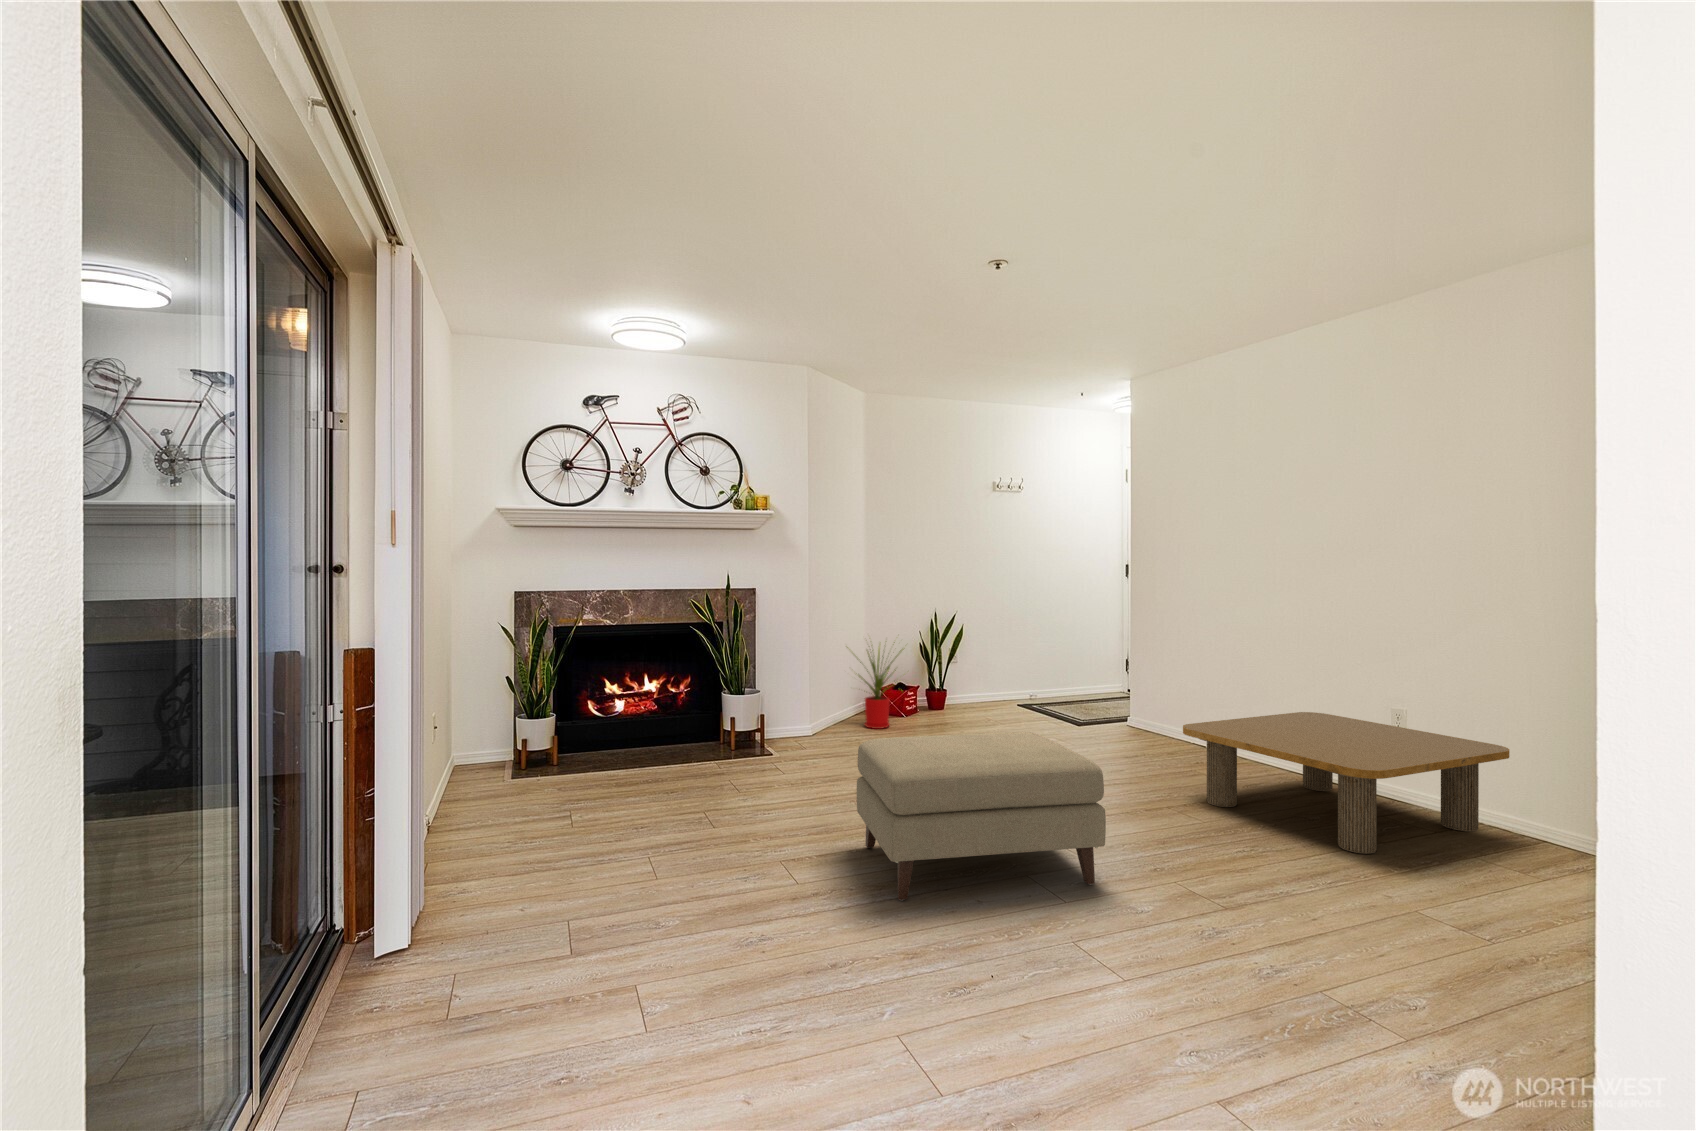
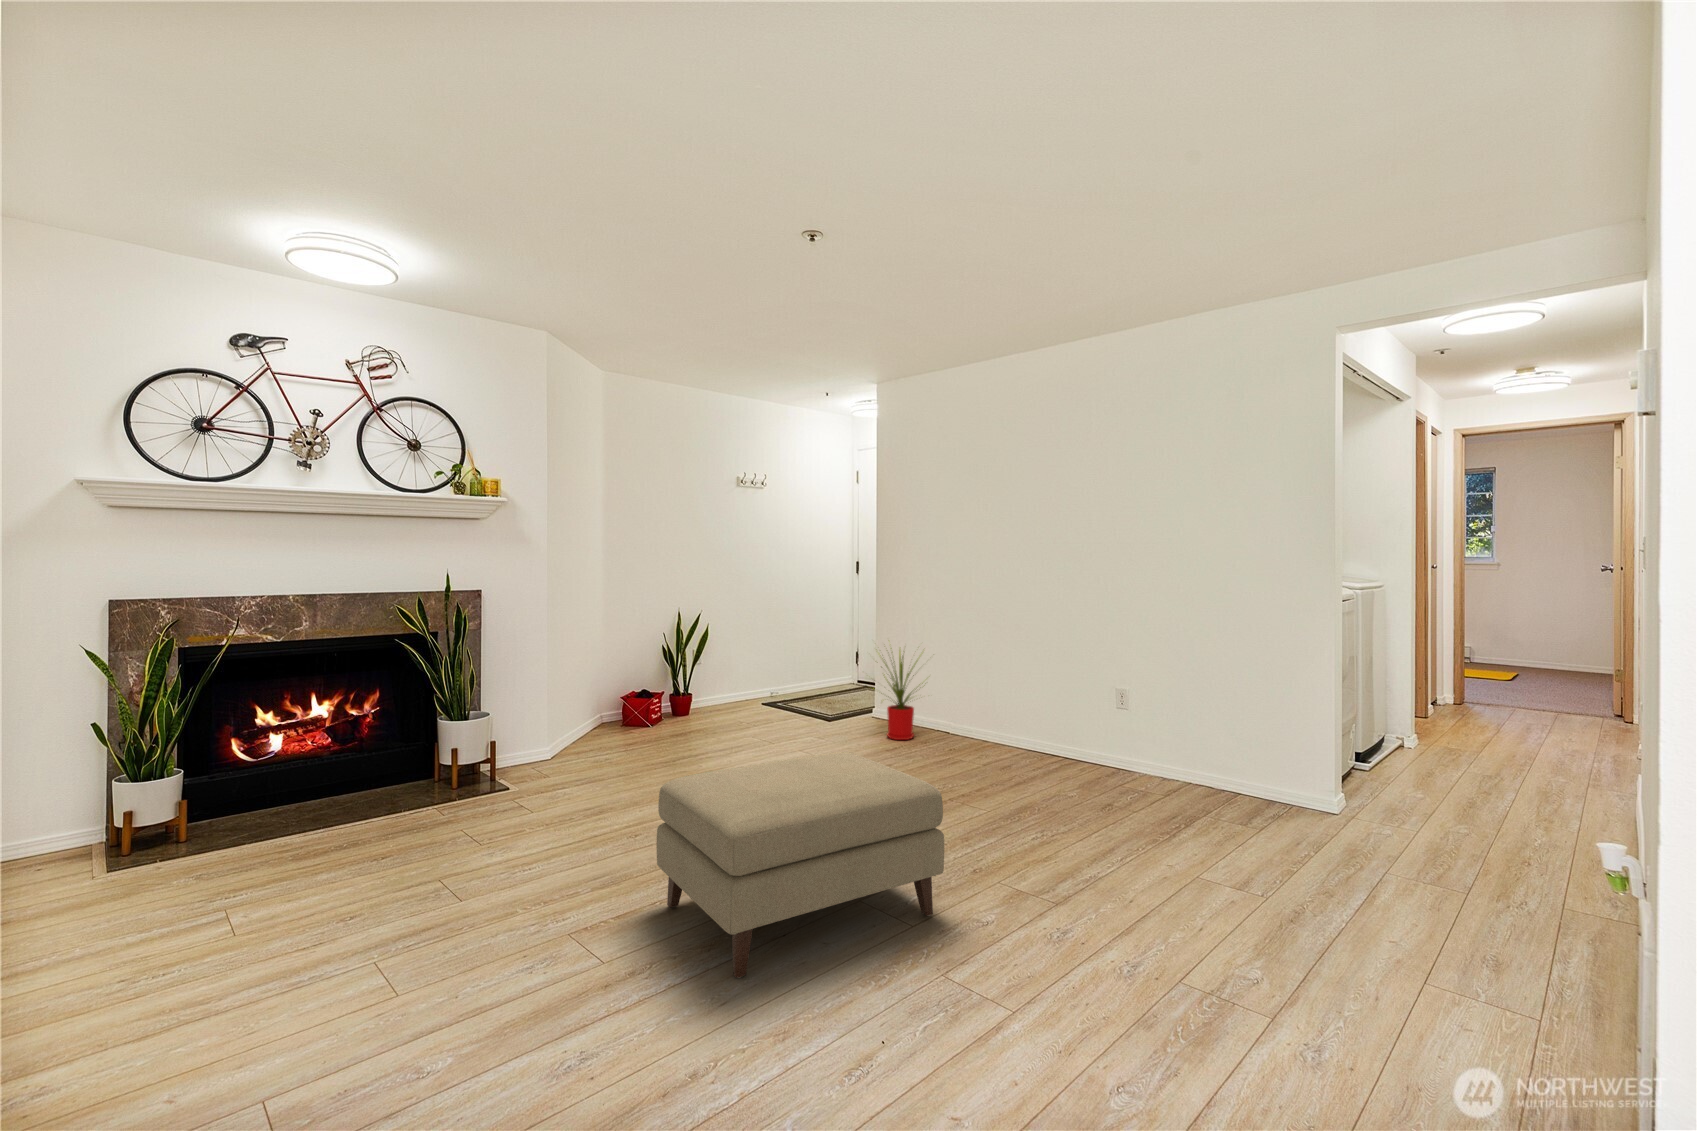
house plant: present [847,642,904,729] -> present [882,648,923,740]
coffee table: present [1183,712,1509,854] -> none [962,703,1221,838]

